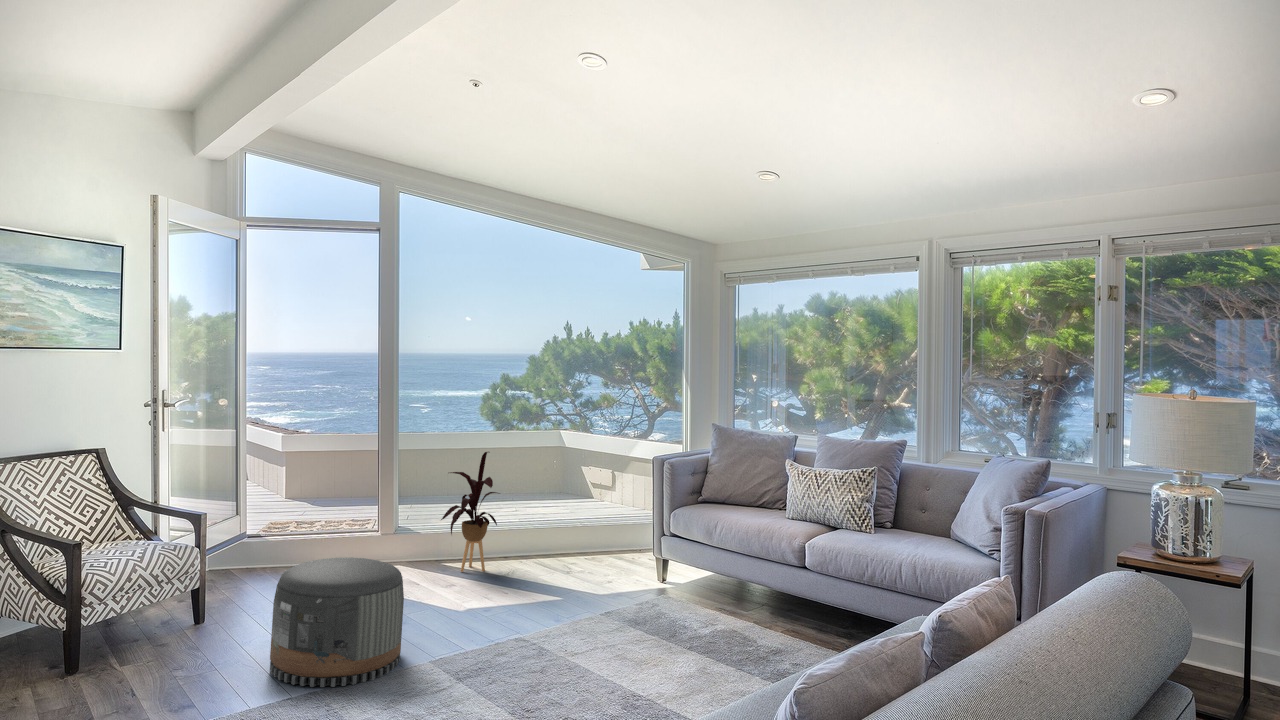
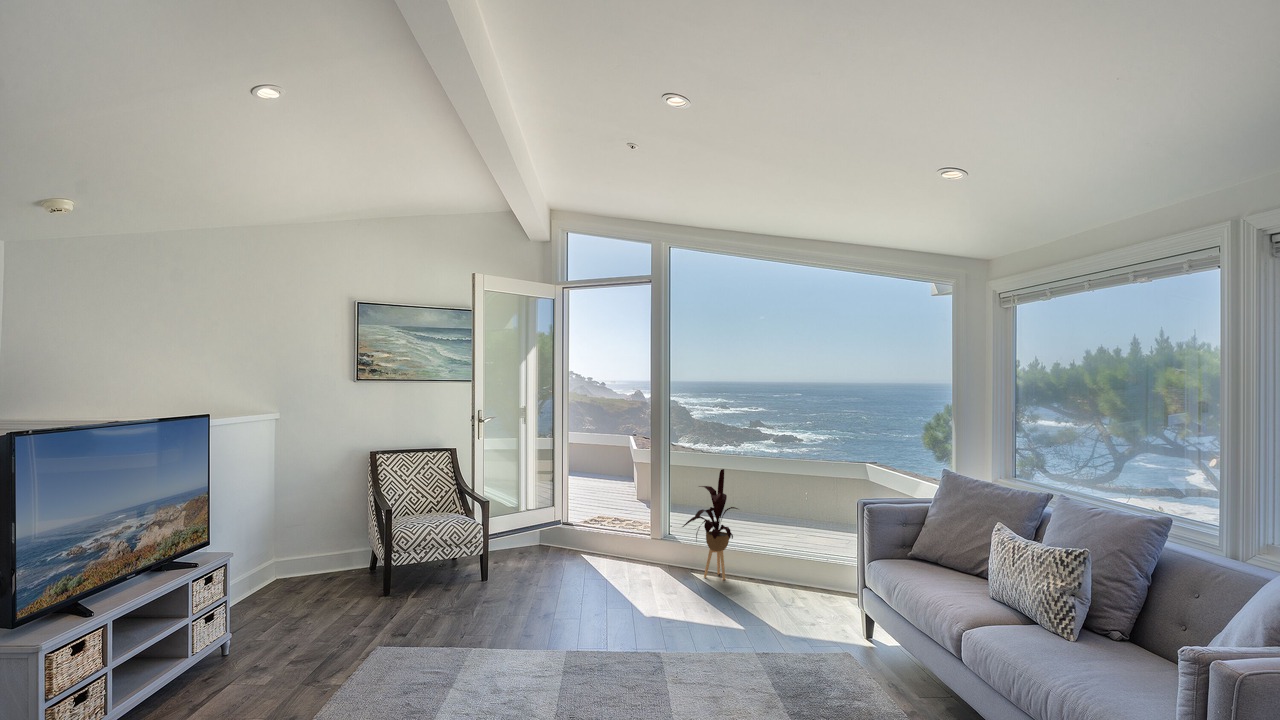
pouf: present [270,557,404,687] -> none [465,543,568,647]

